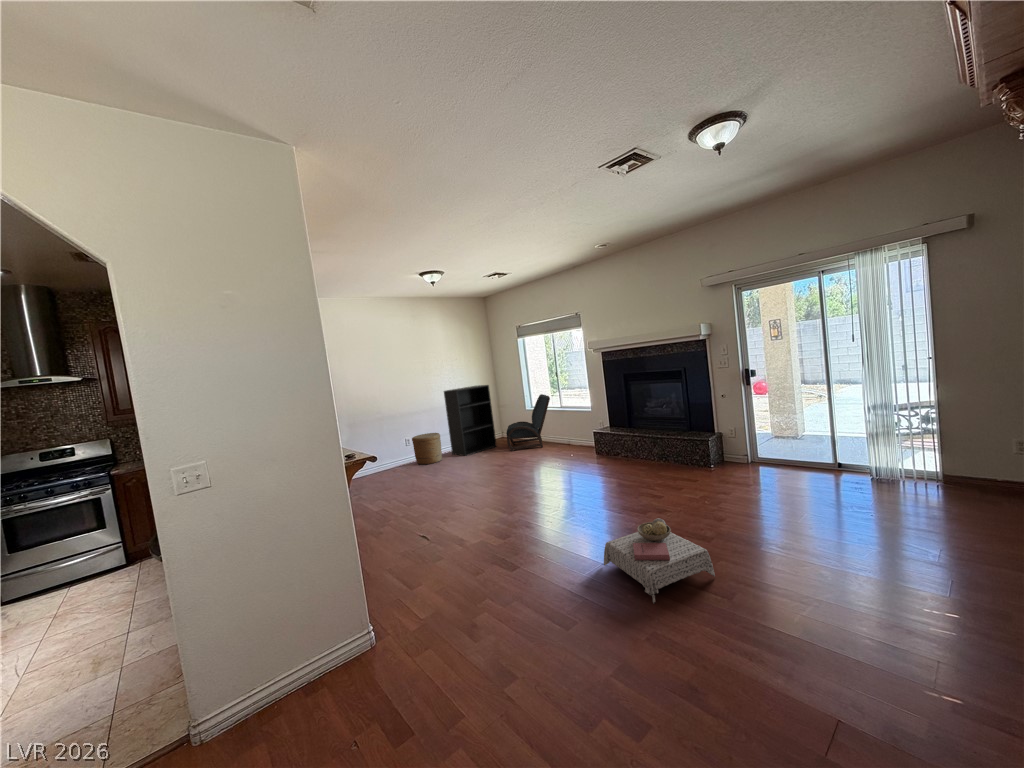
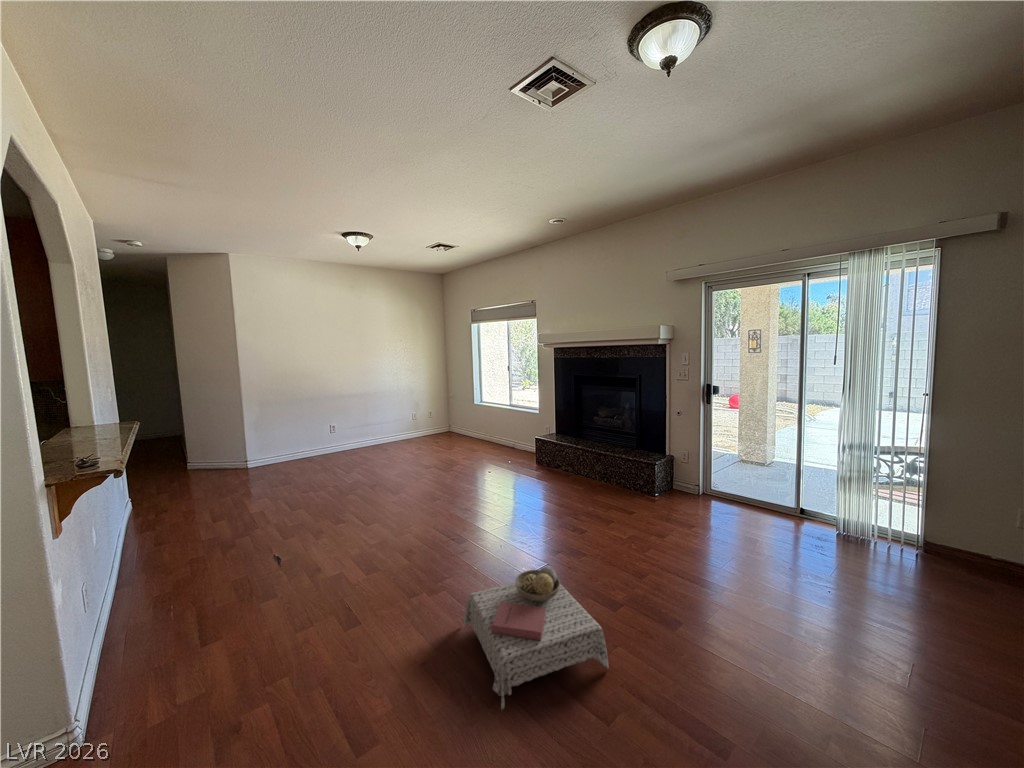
bookshelf: present [444,385,497,456] -> none [380,371,433,447]
lounge chair: present [506,394,550,451] -> none [442,389,497,448]
woven basket: present [412,433,442,465] -> none [333,417,367,452]

